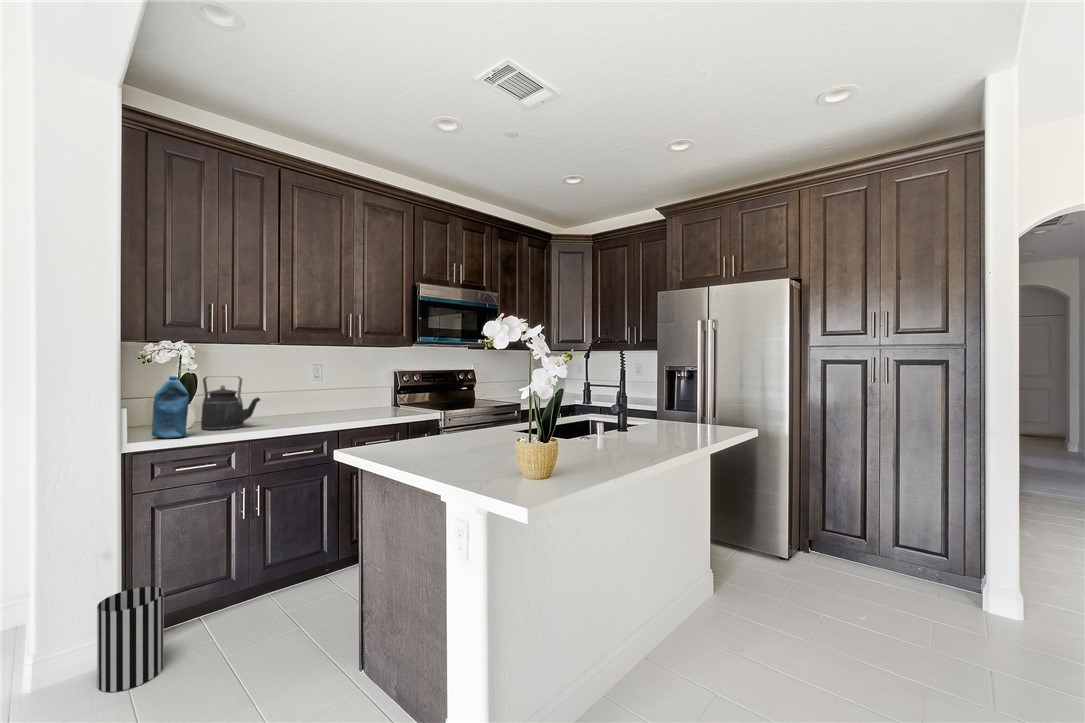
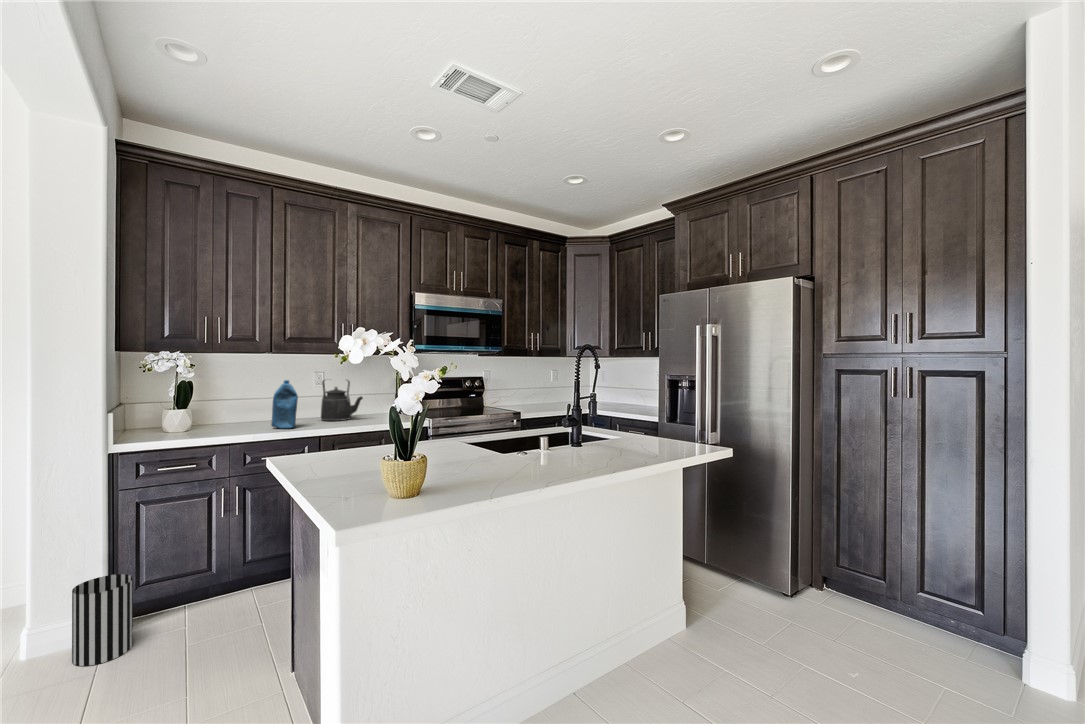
bottle: present [151,376,189,438] -> present [271,380,298,429]
kettle: present [201,376,260,430] -> present [321,380,363,421]

